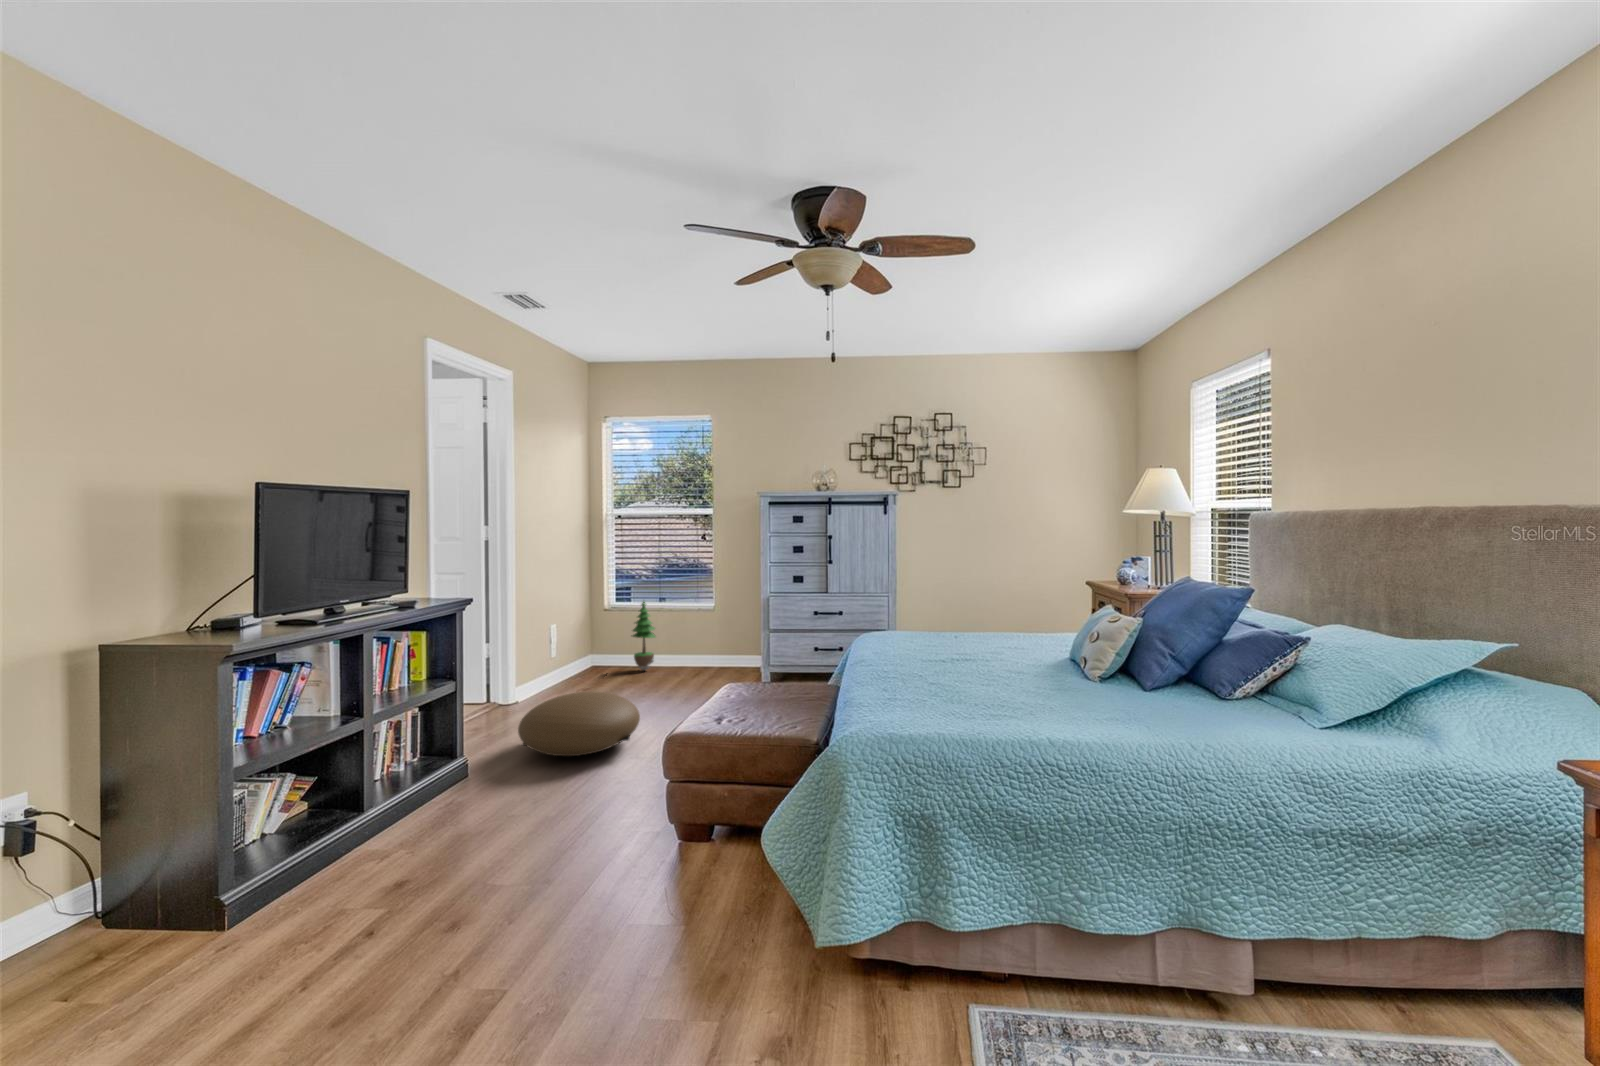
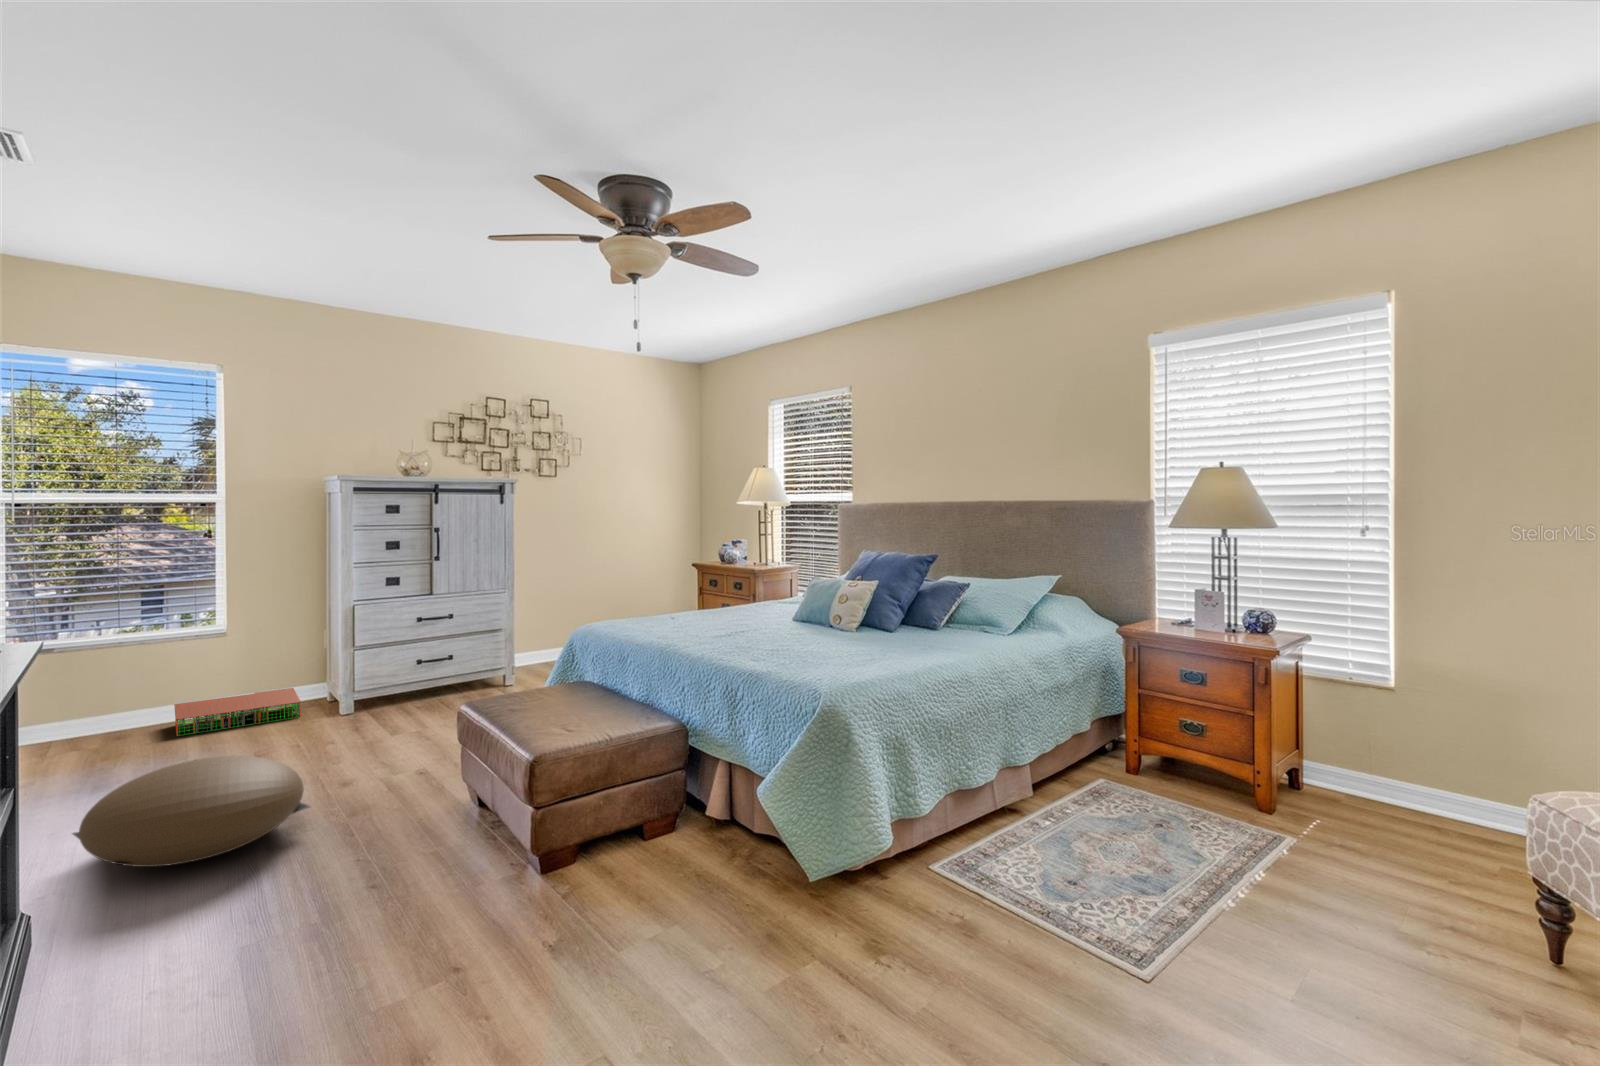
potted tree: present [633,602,656,671] -> none [76,630,131,741]
storage bin: none [670,654,748,678] -> present [174,688,301,736]

